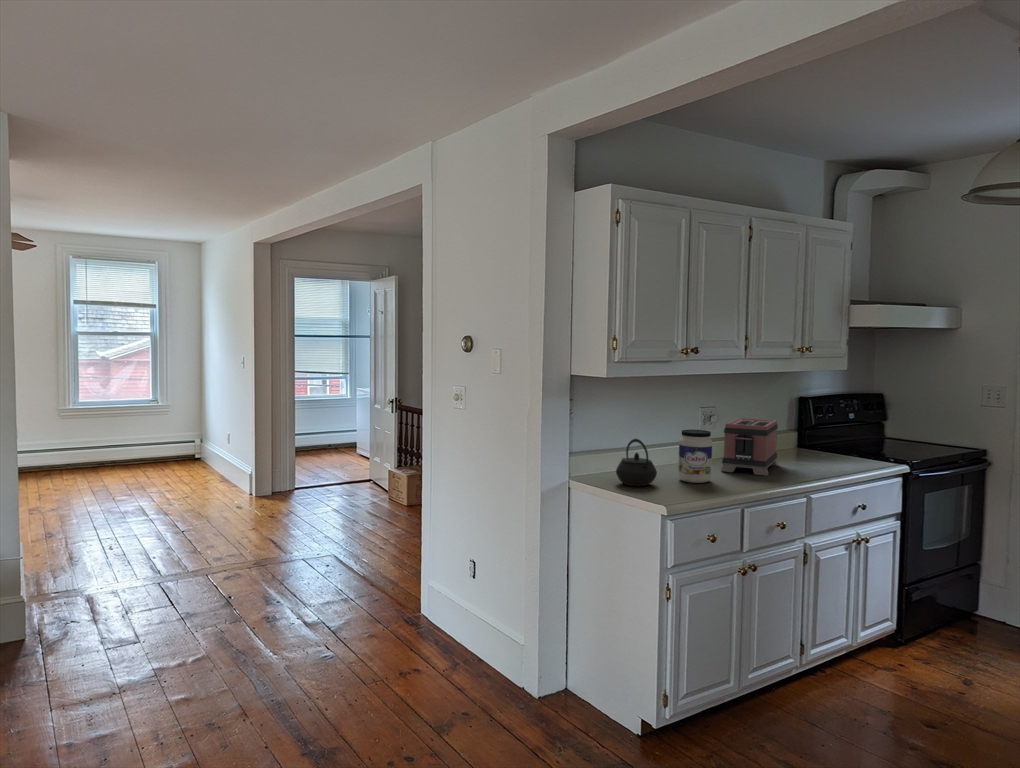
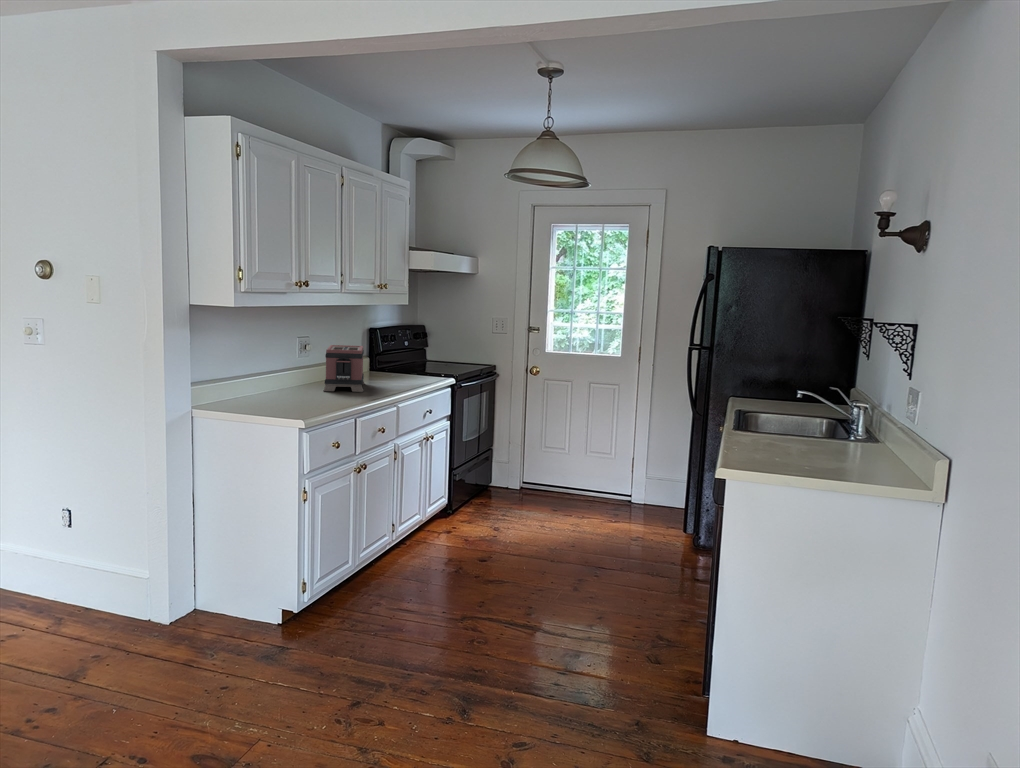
jar: present [678,430,712,483] -> none [293,355,323,401]
kettle: present [616,439,657,486] -> none [239,364,278,408]

